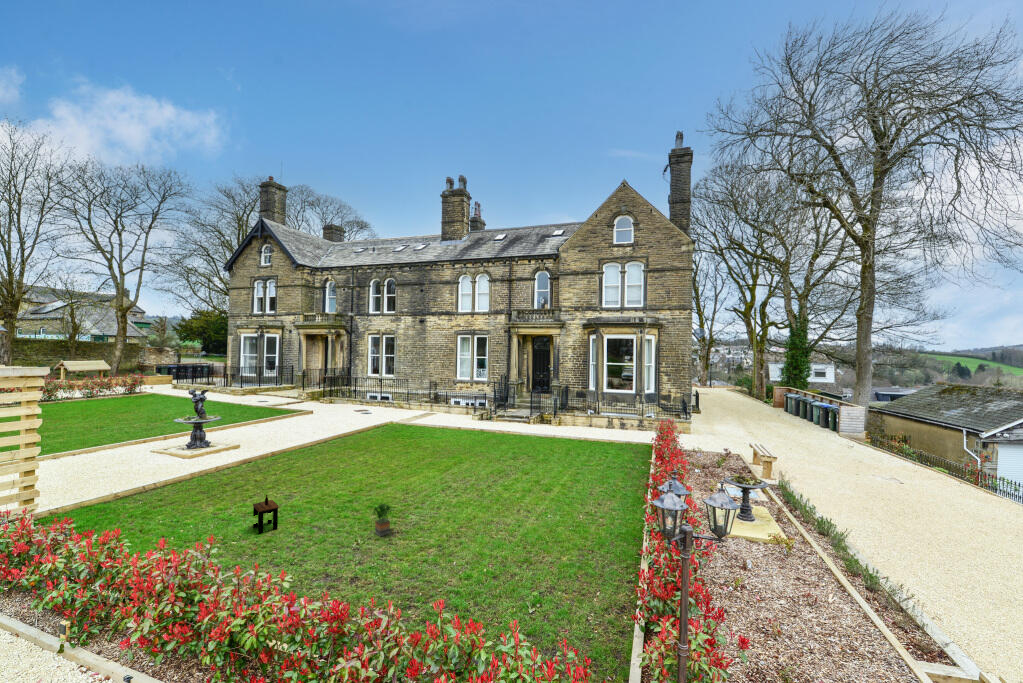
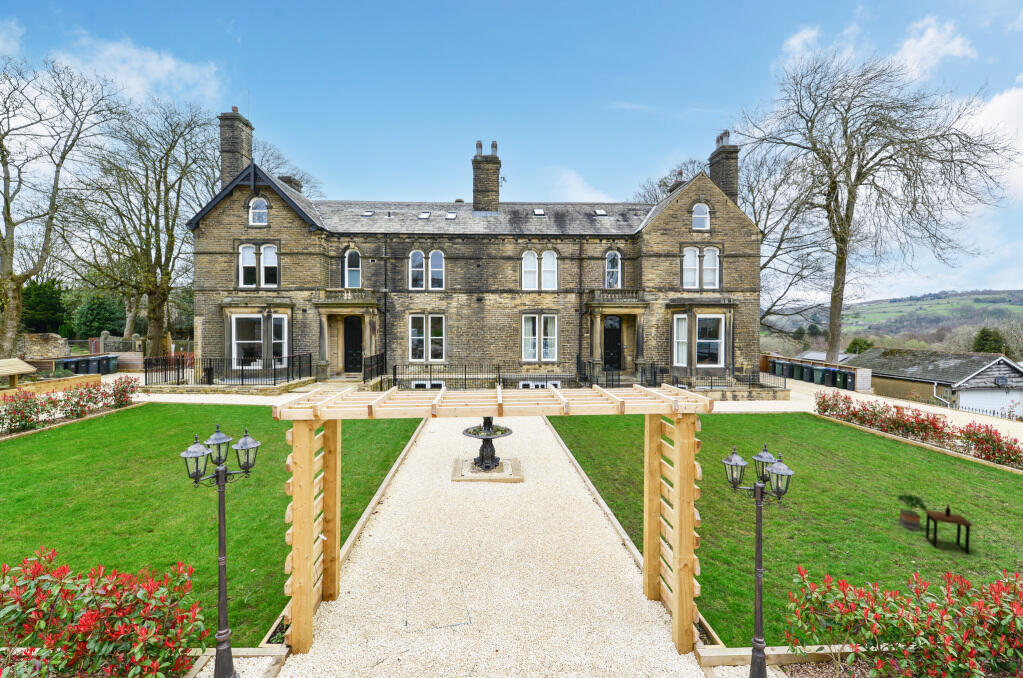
side table: present [253,495,279,534] -> present [925,505,972,554]

